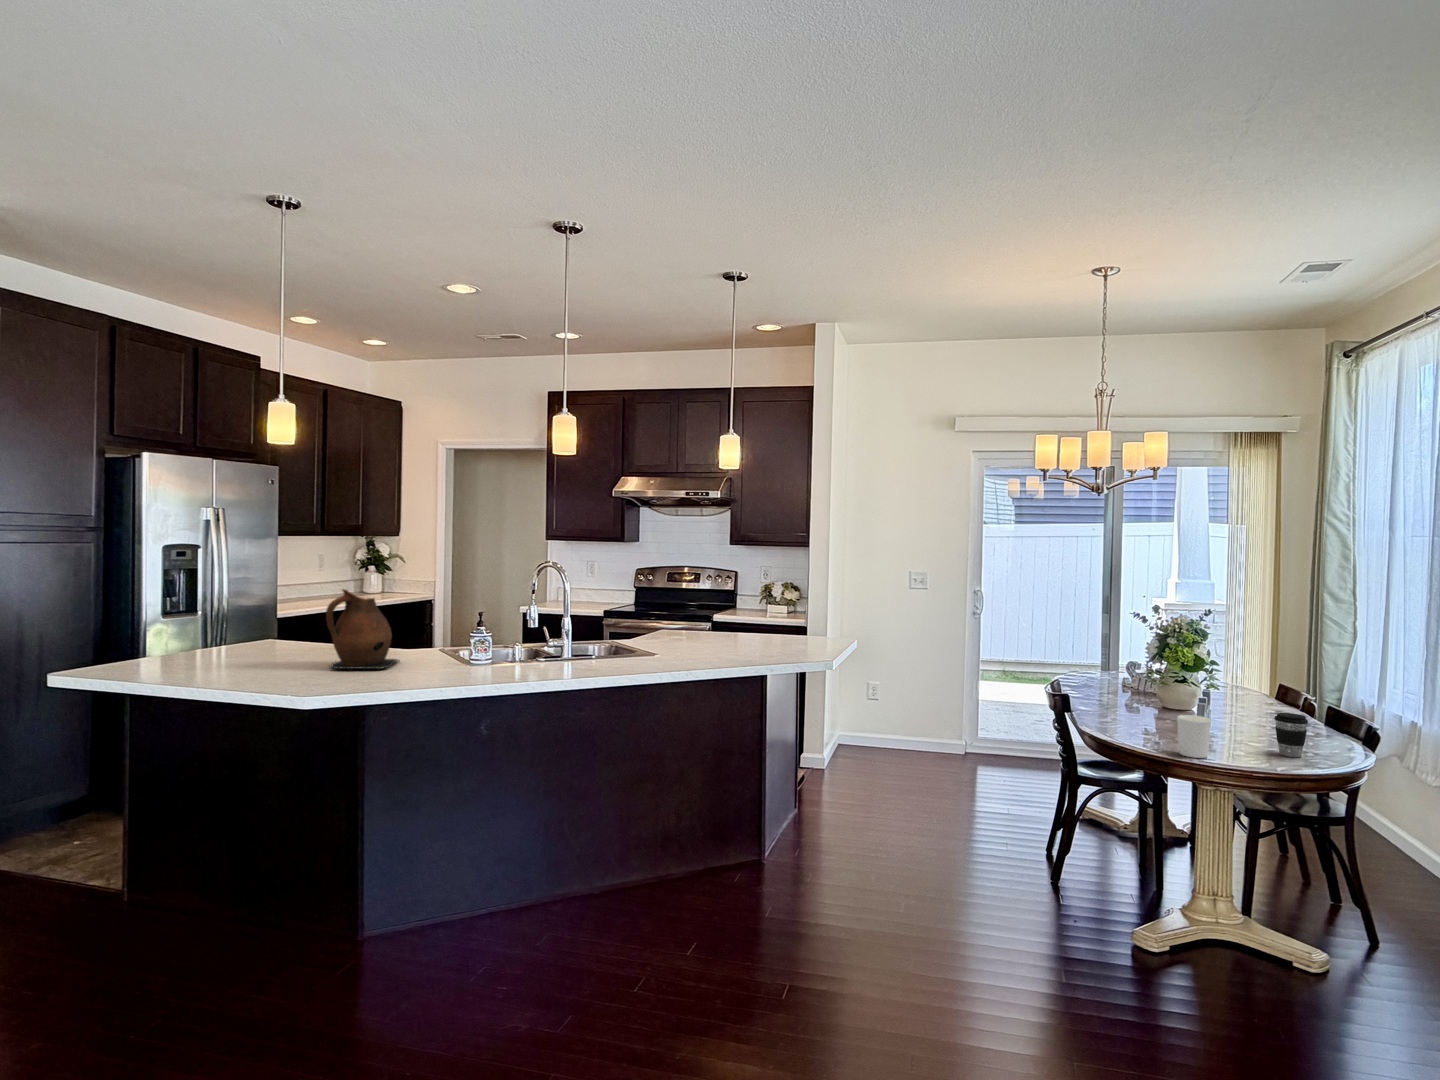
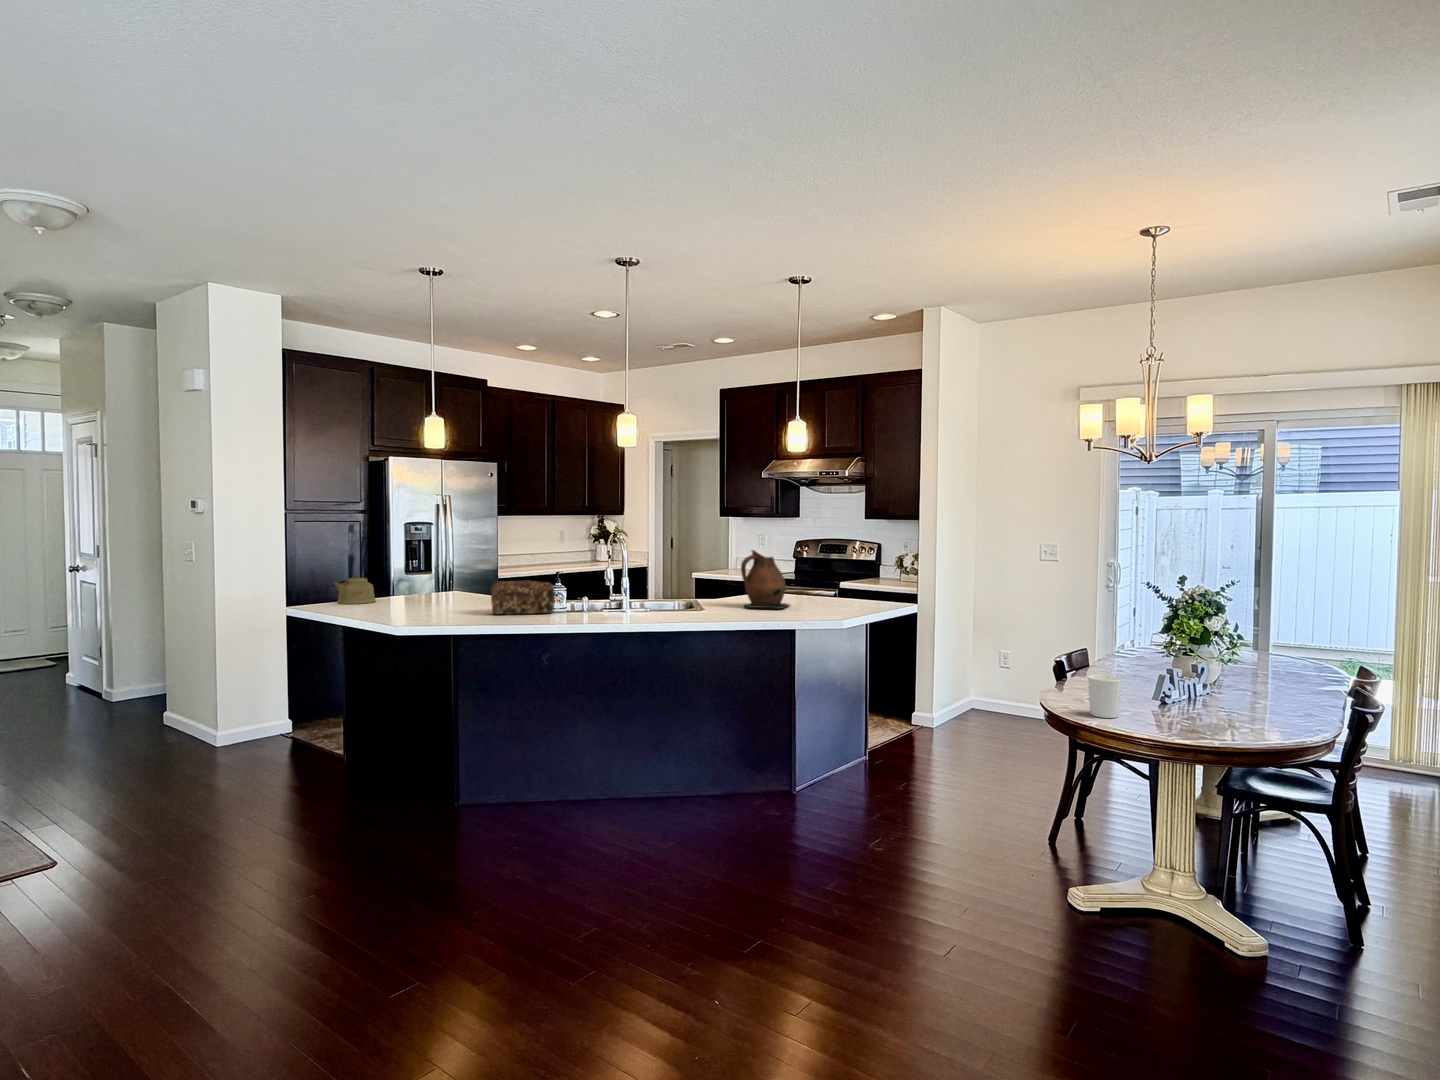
ceramic pitcher: present [326,589,399,669] -> present [741,550,790,609]
kettle: none [128,629,201,674] -> present [331,575,376,604]
bread loaf: none [428,632,521,682] -> present [491,580,555,615]
coffee cup: present [1274,713,1308,757] -> none [1208,680,1244,727]

